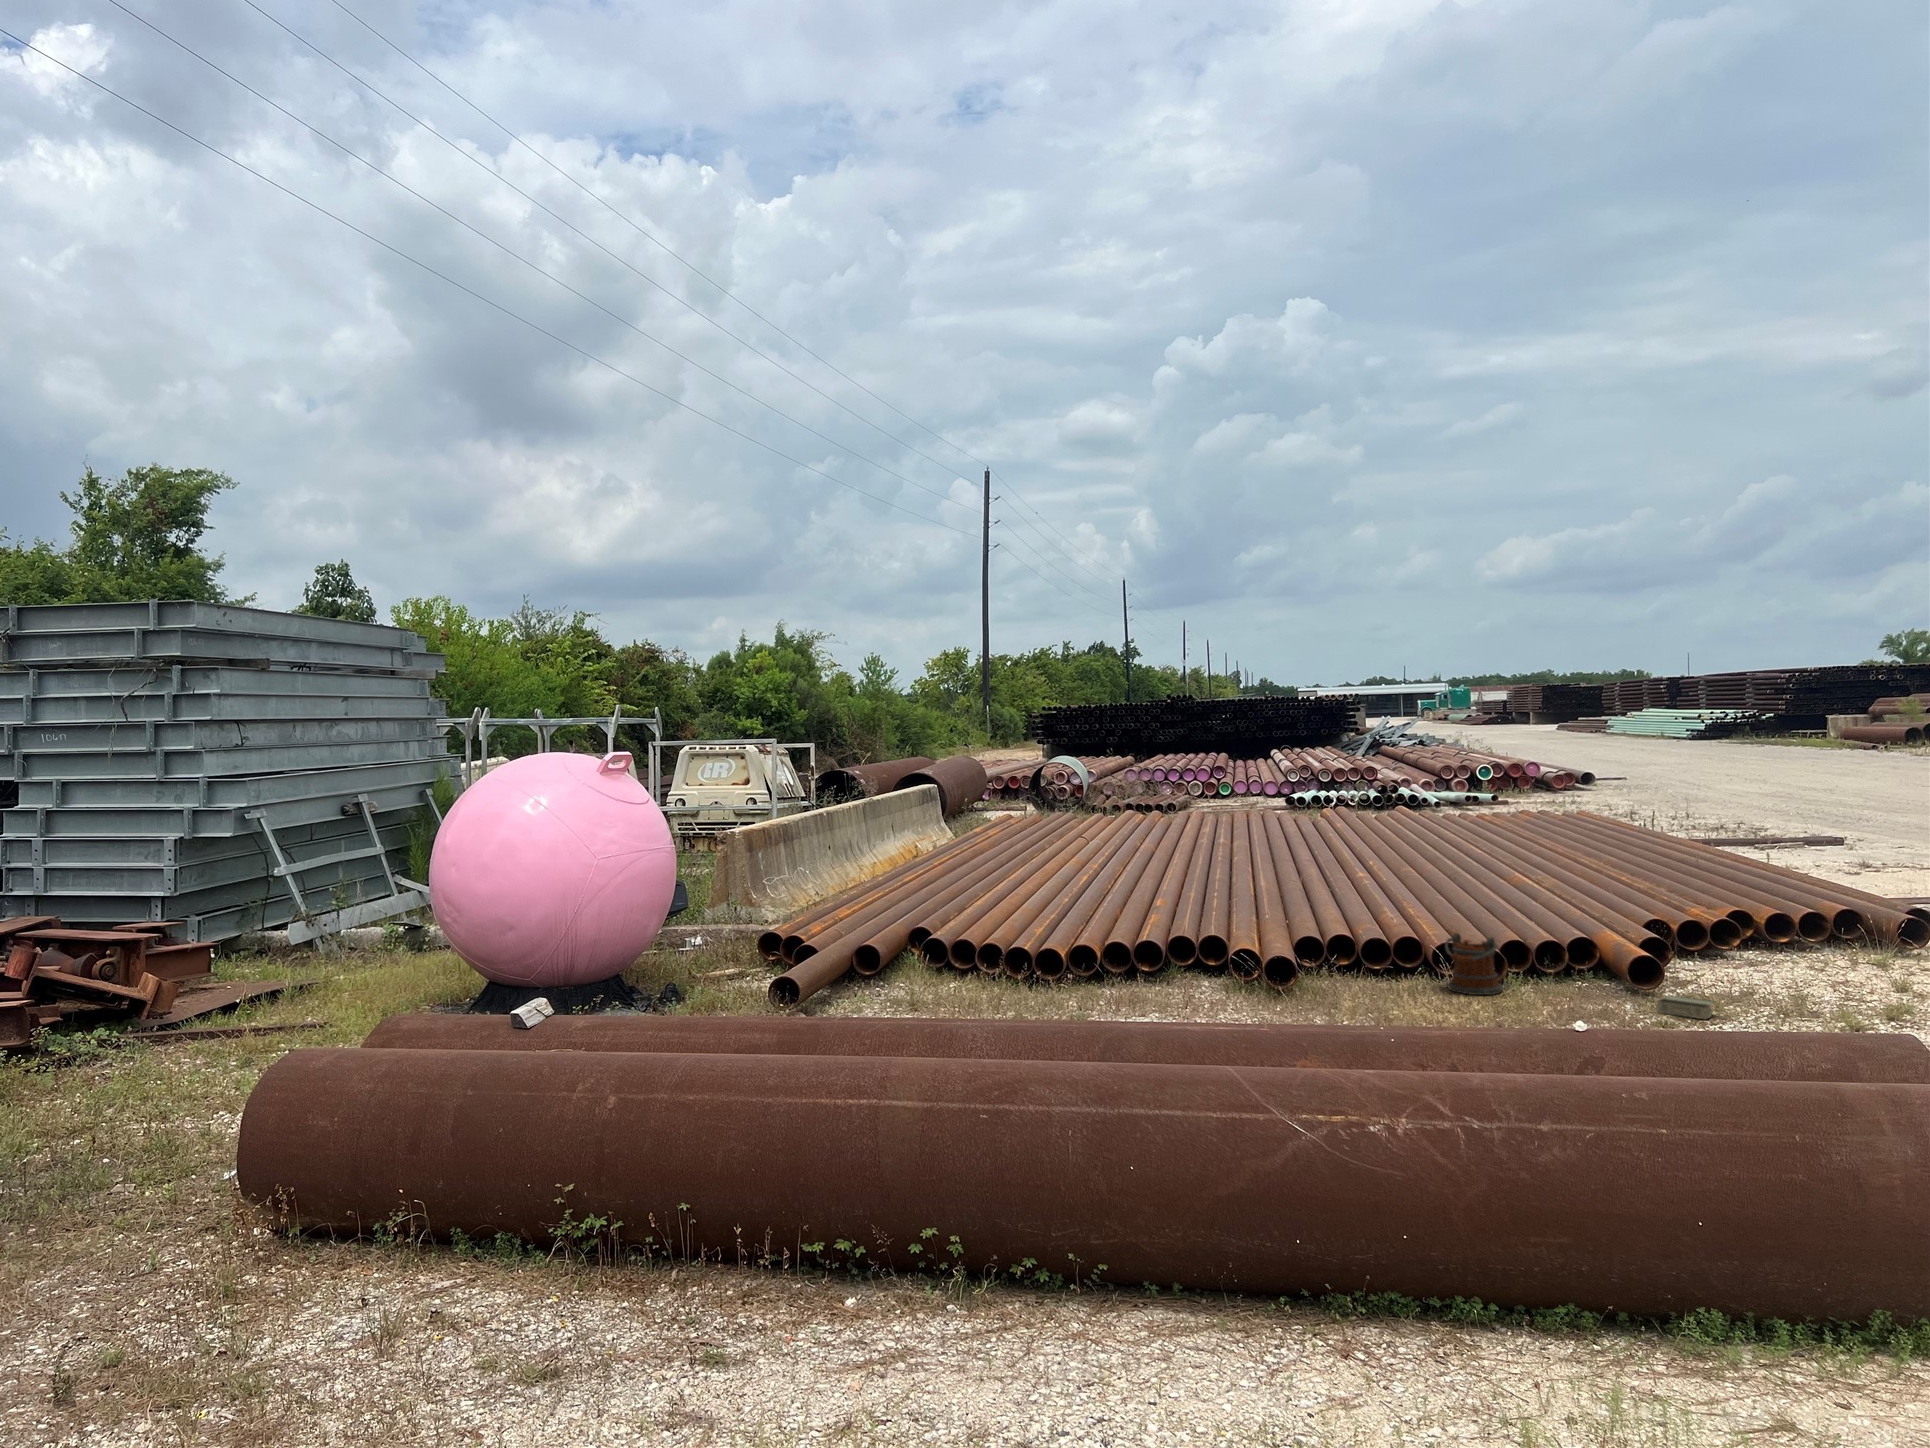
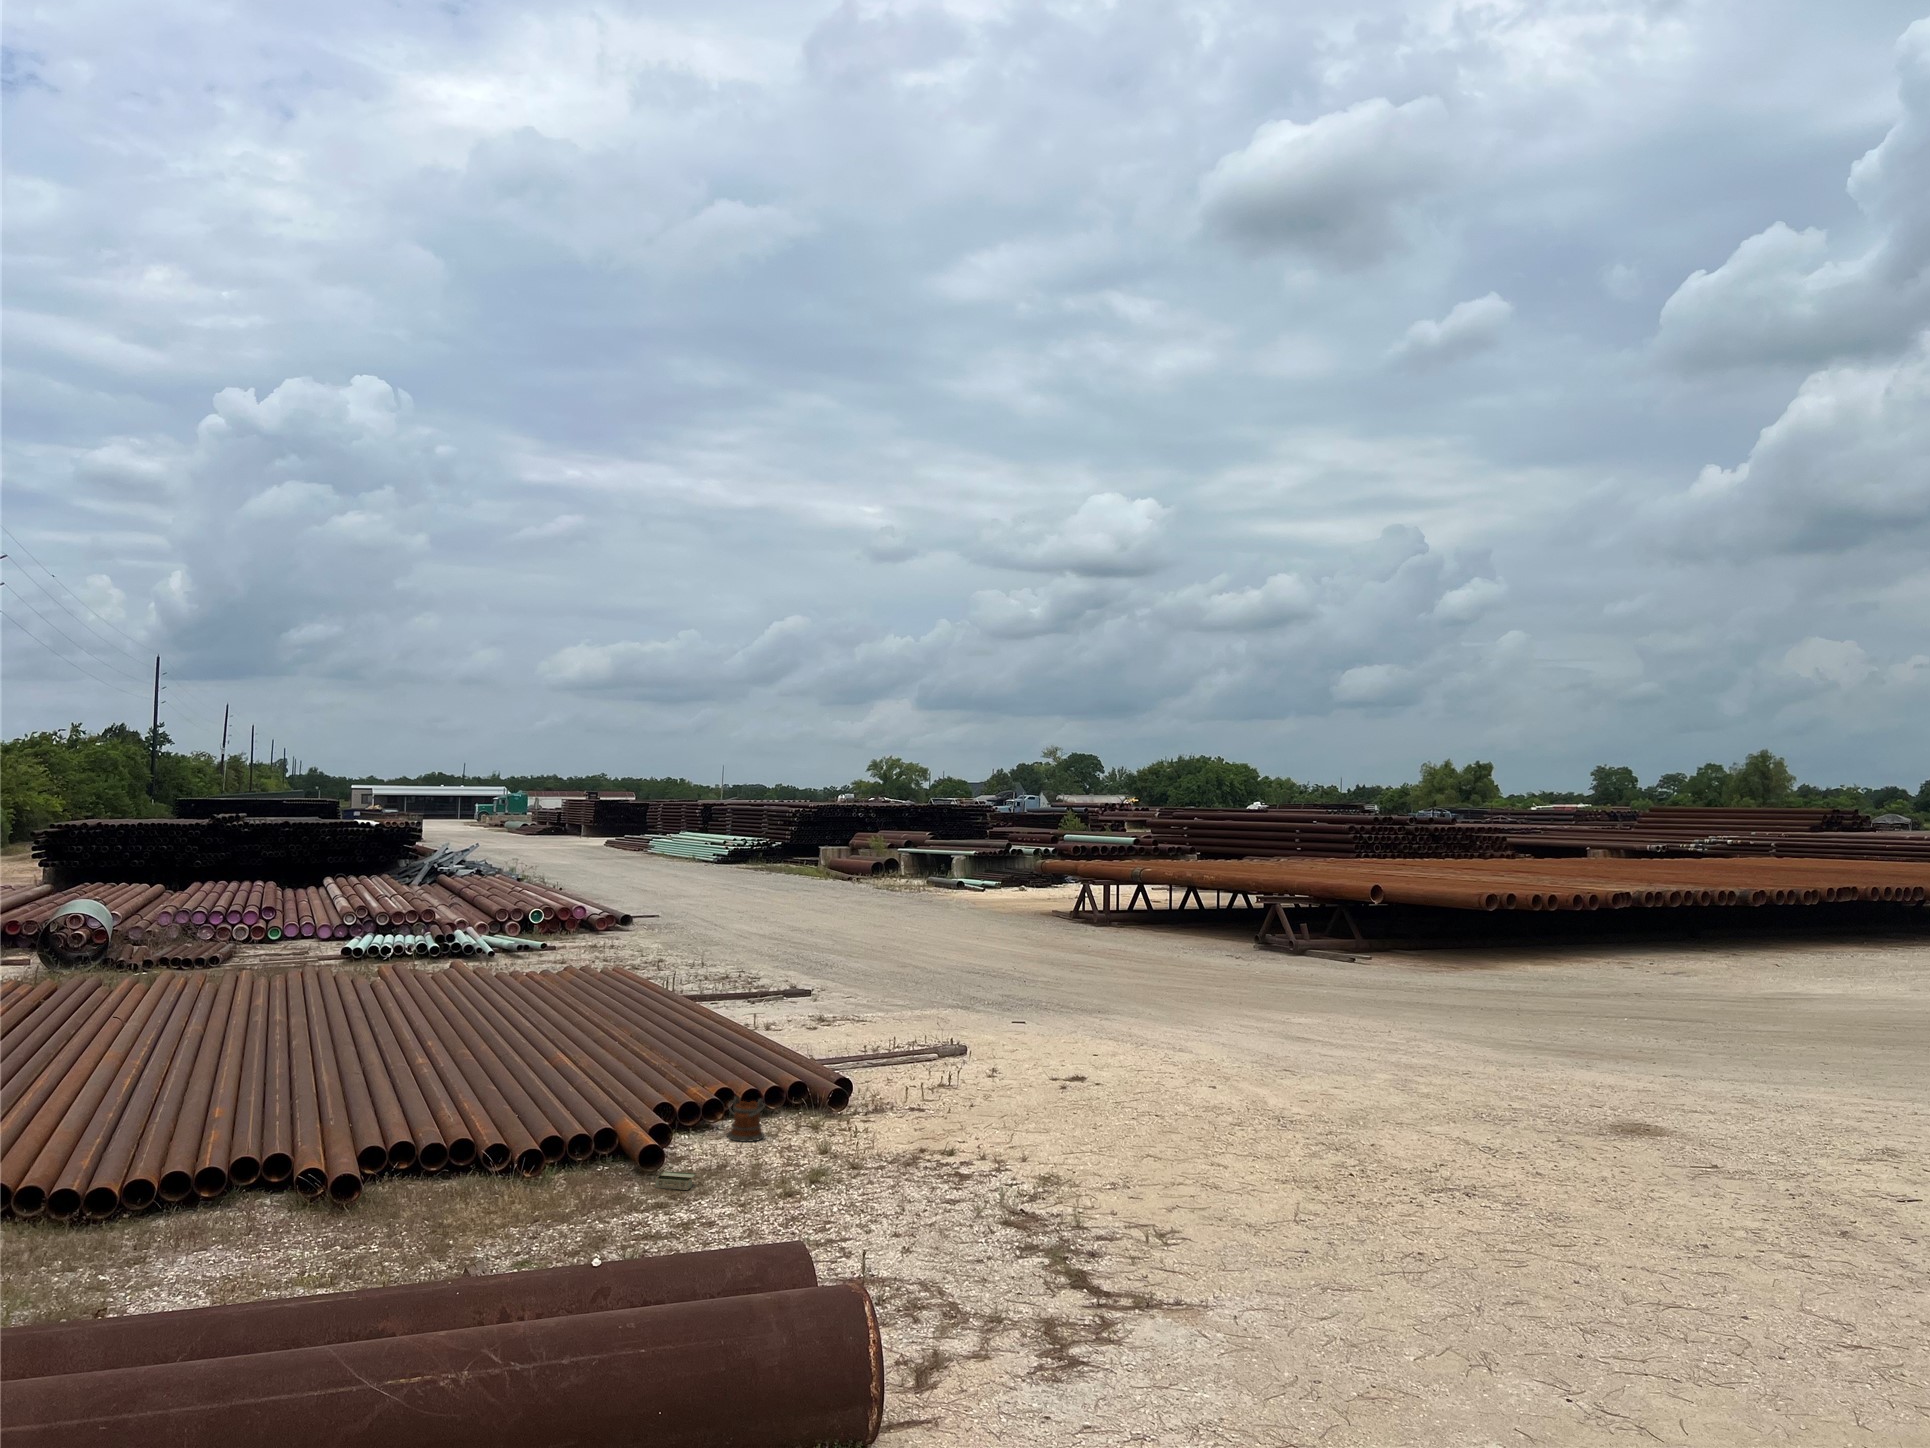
bucket: present [1445,933,1503,995] -> present [727,1097,765,1142]

